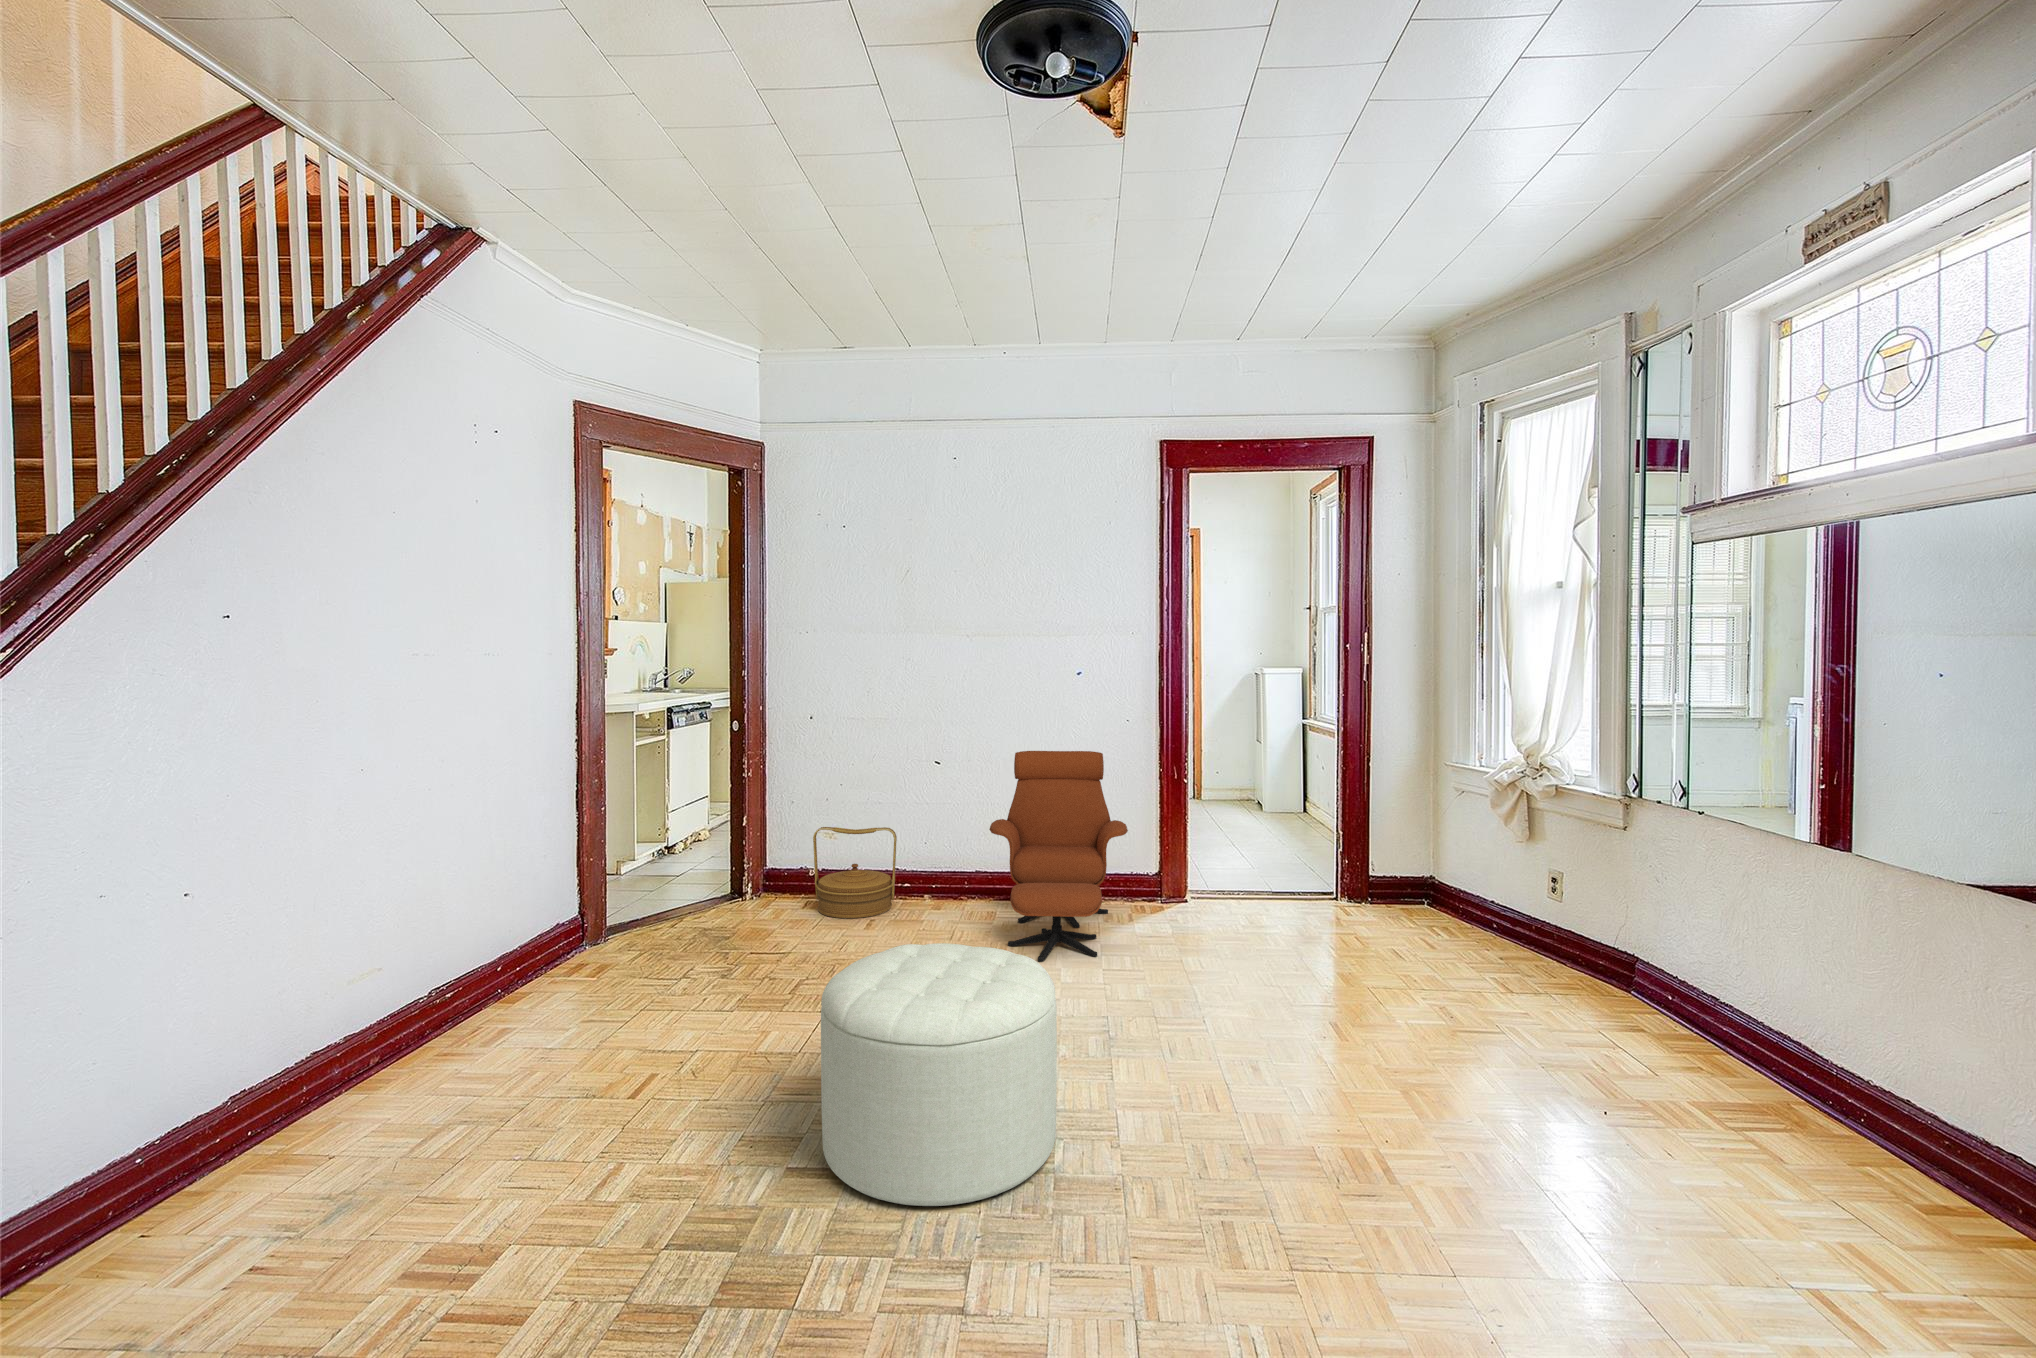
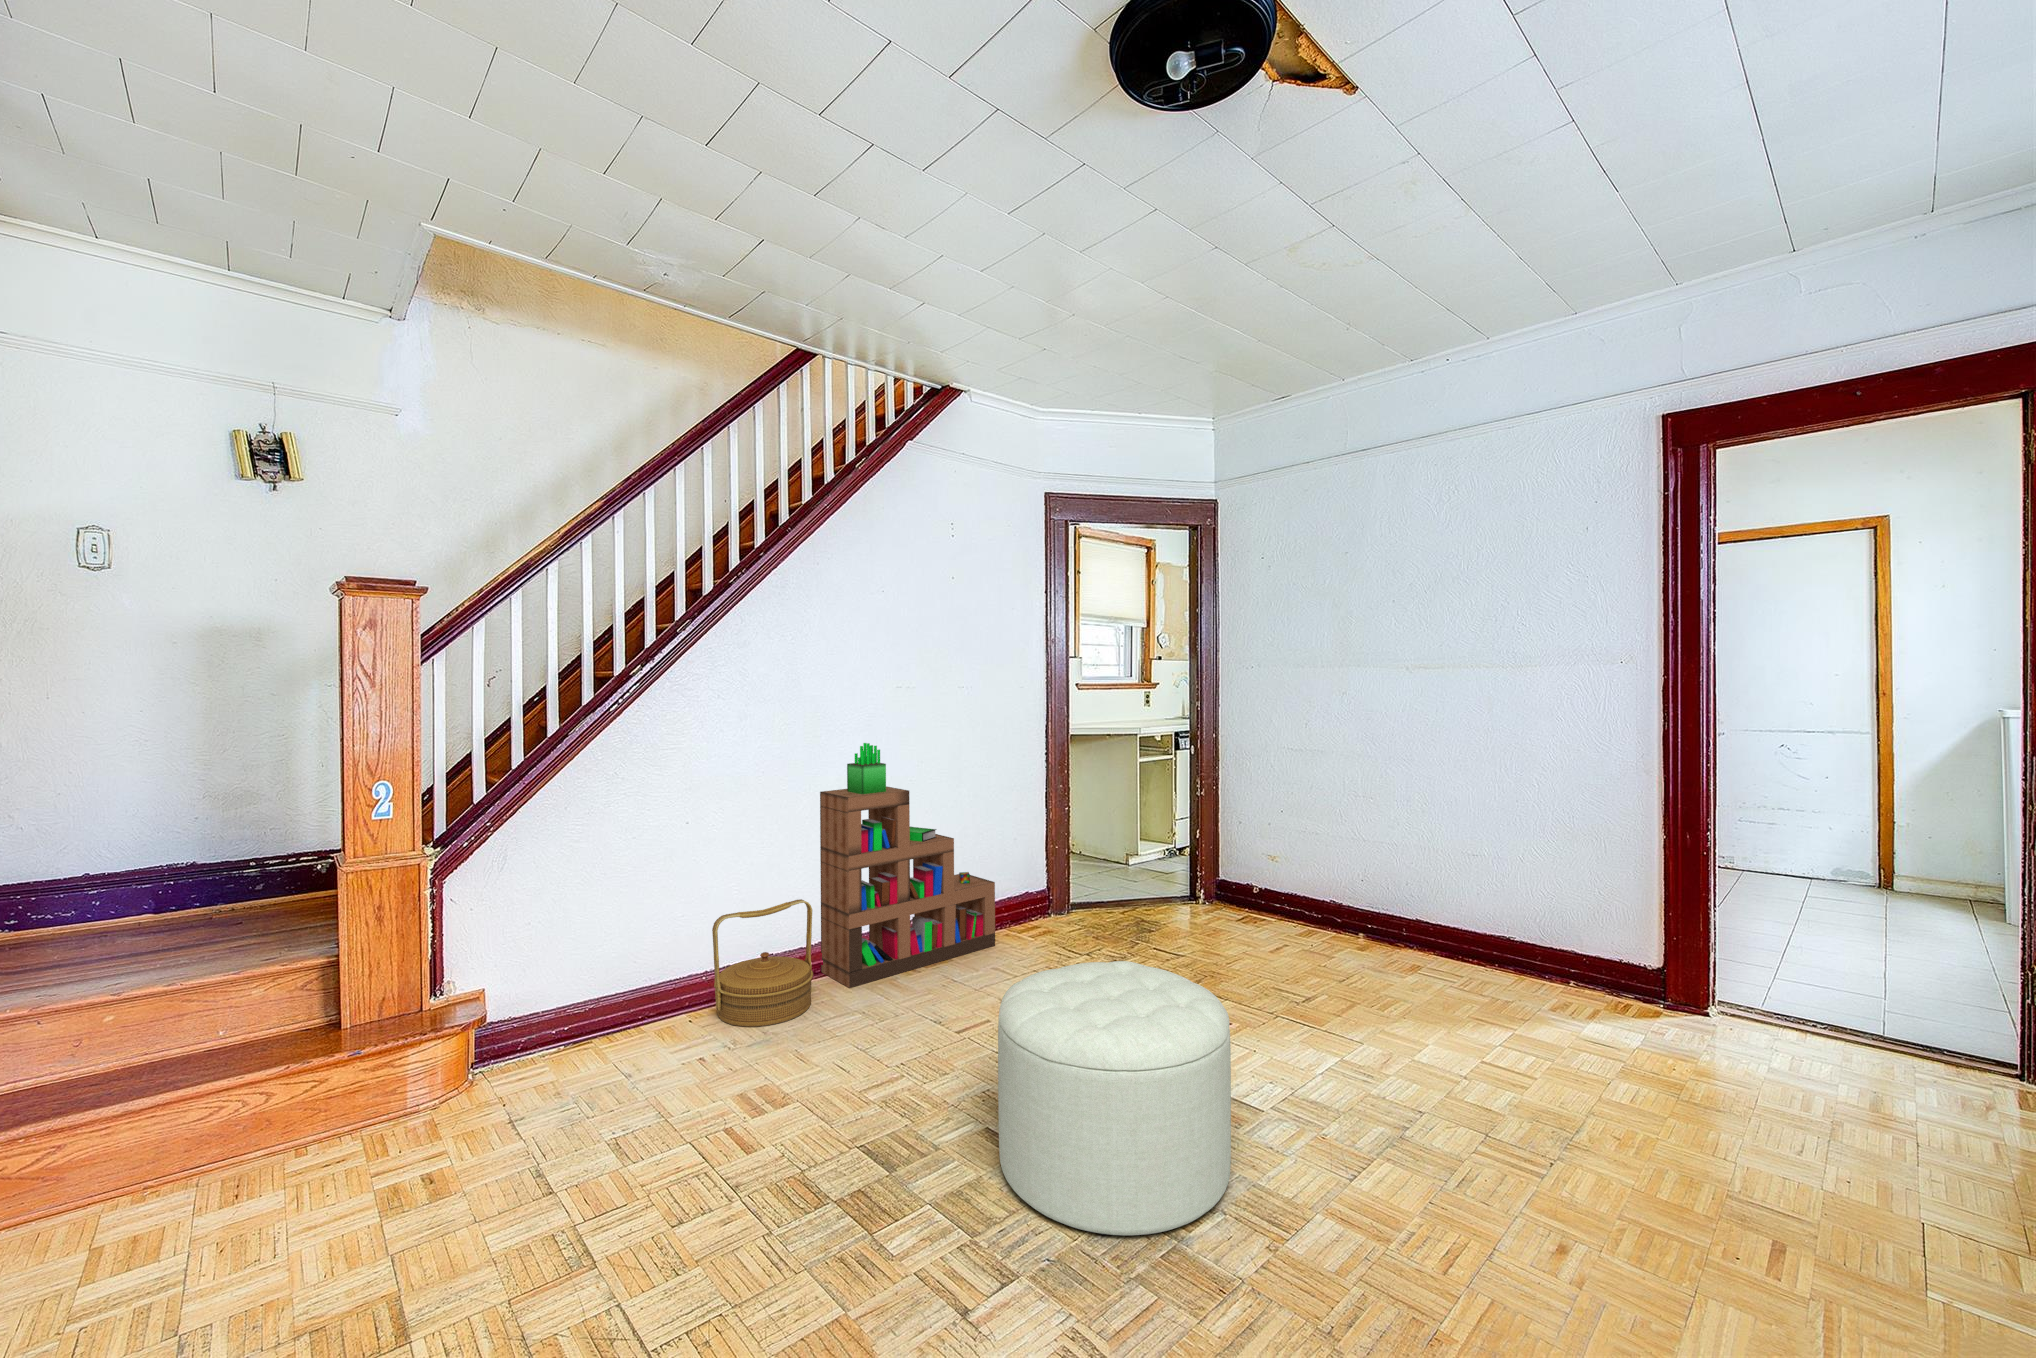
bookshelf: none [309,745,556,1106] -> present [820,743,995,988]
lounge chair: present [989,751,1128,962] -> none [1391,795,1594,1048]
woven basket: present [813,827,897,918] -> present [712,899,813,1027]

